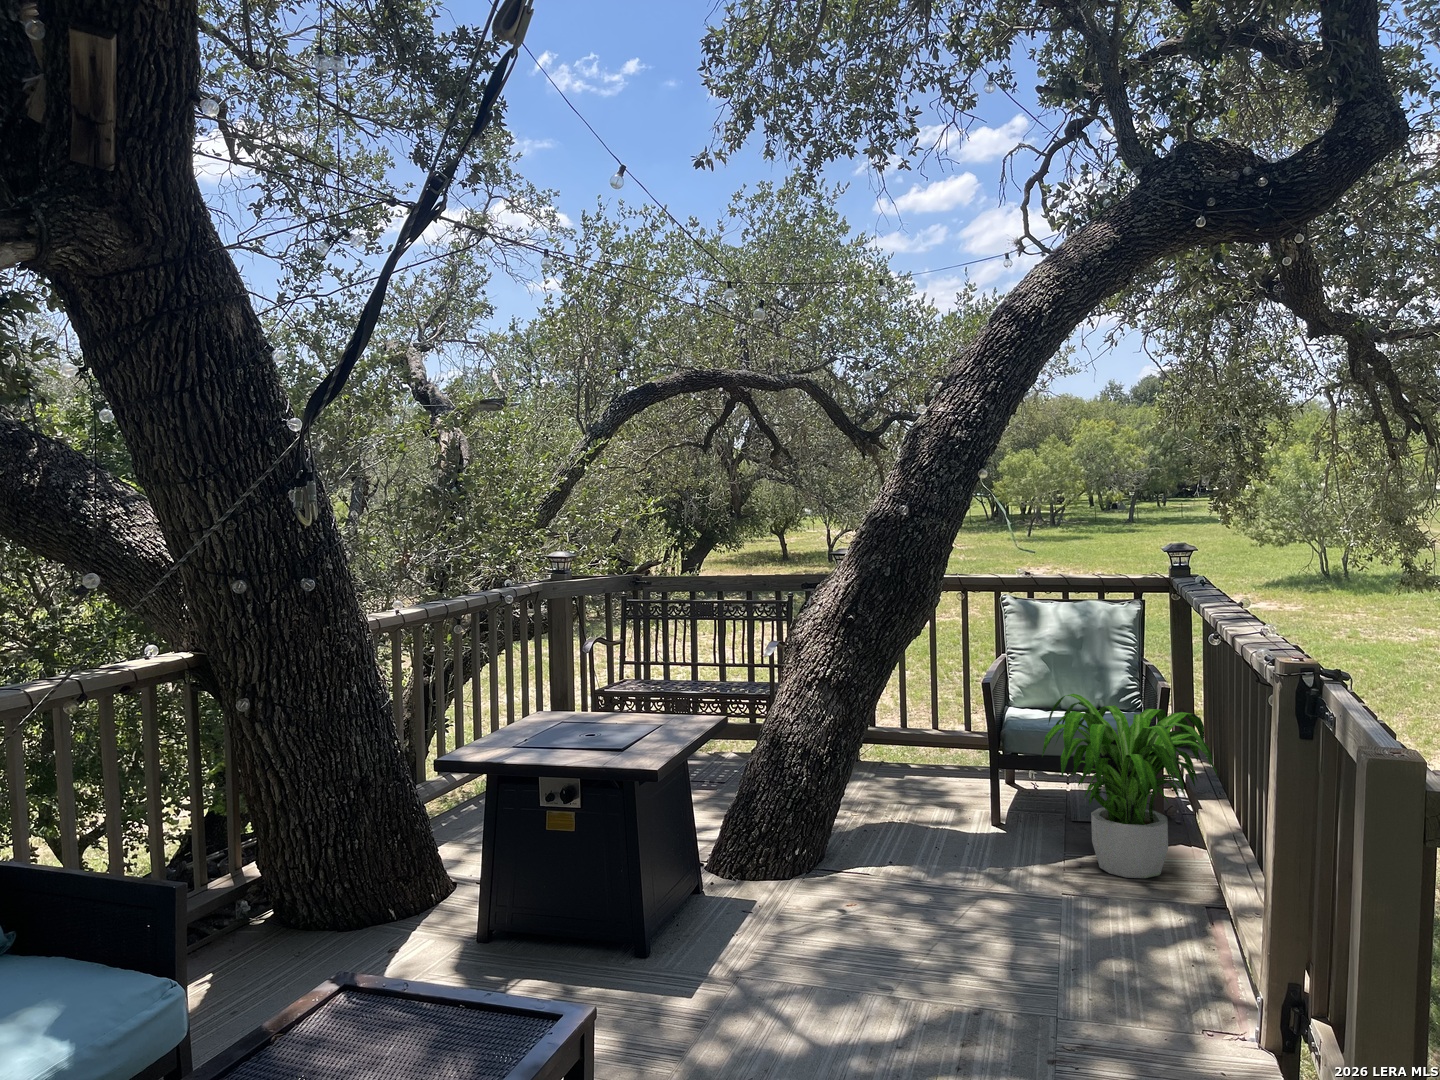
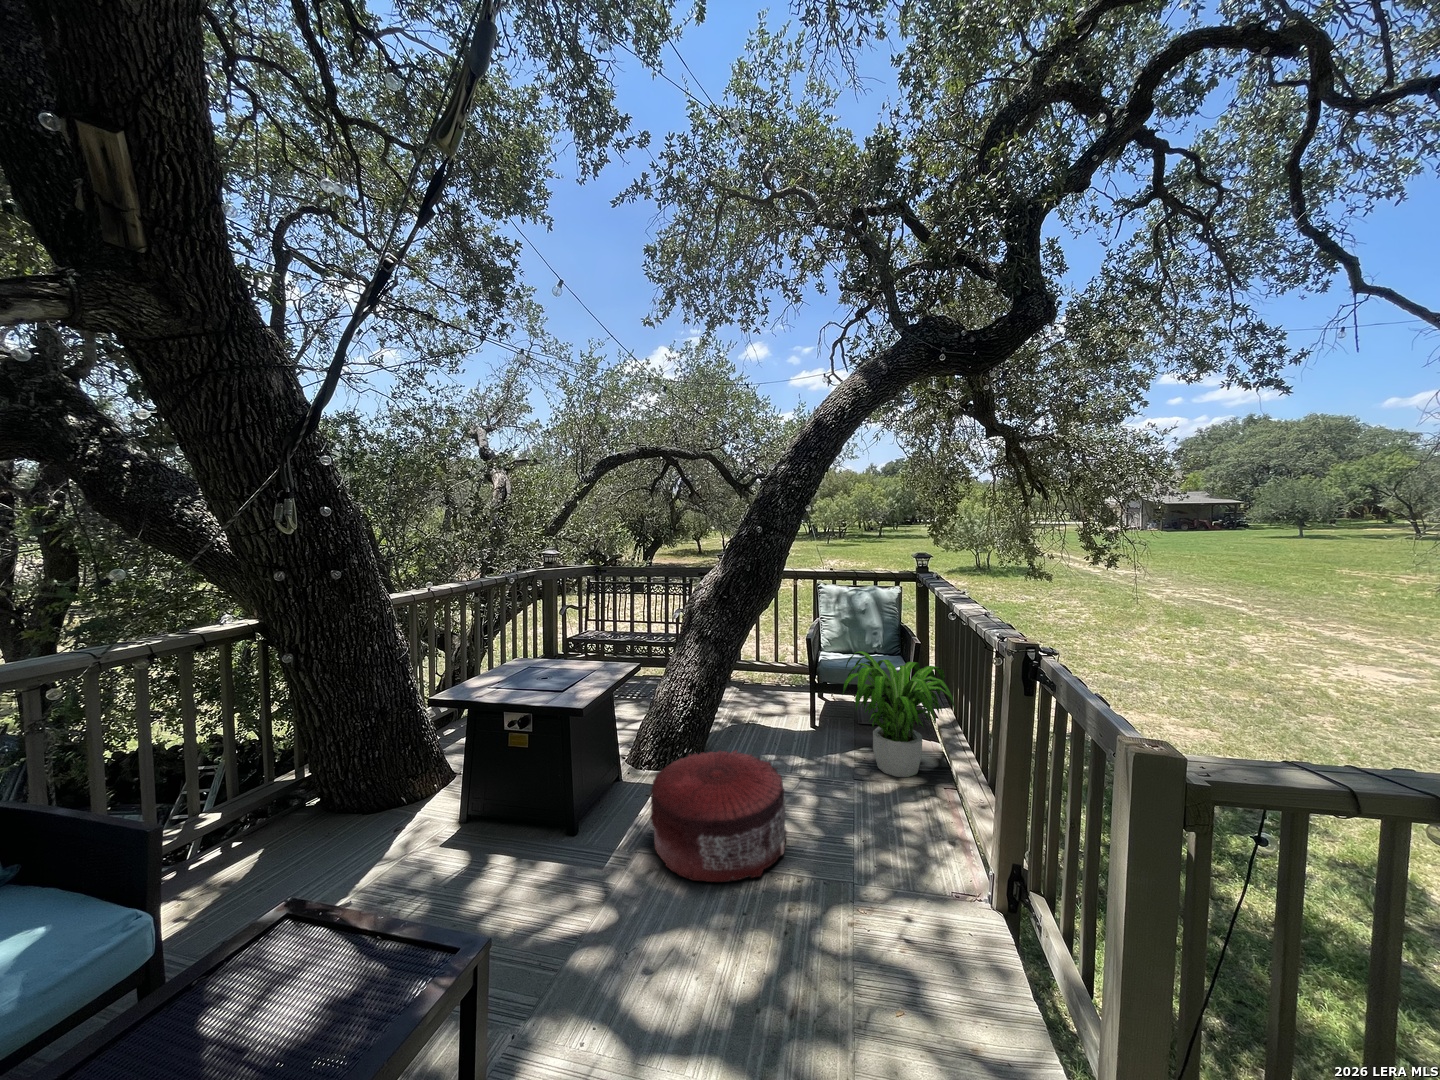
pouf: none [769,822,960,974] -> present [650,750,787,882]

